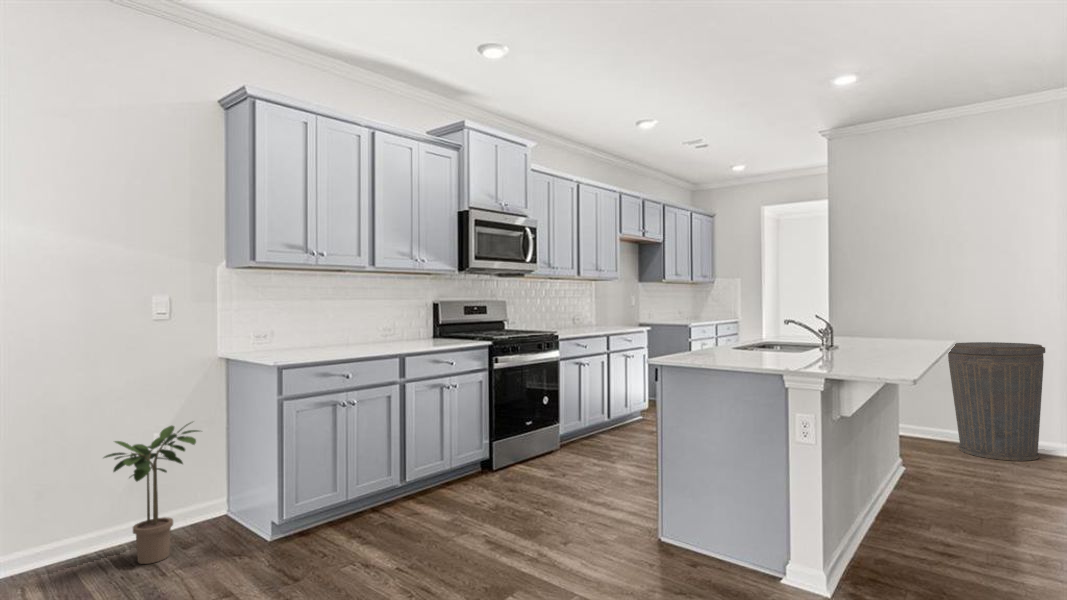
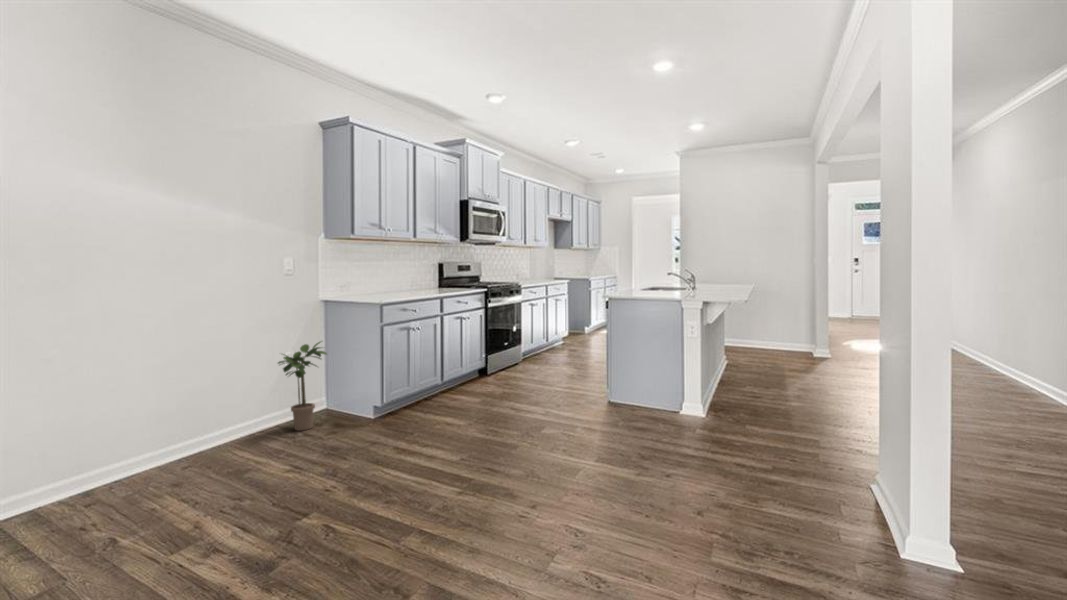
trash can: present [948,342,1045,461] -> none [746,291,796,357]

